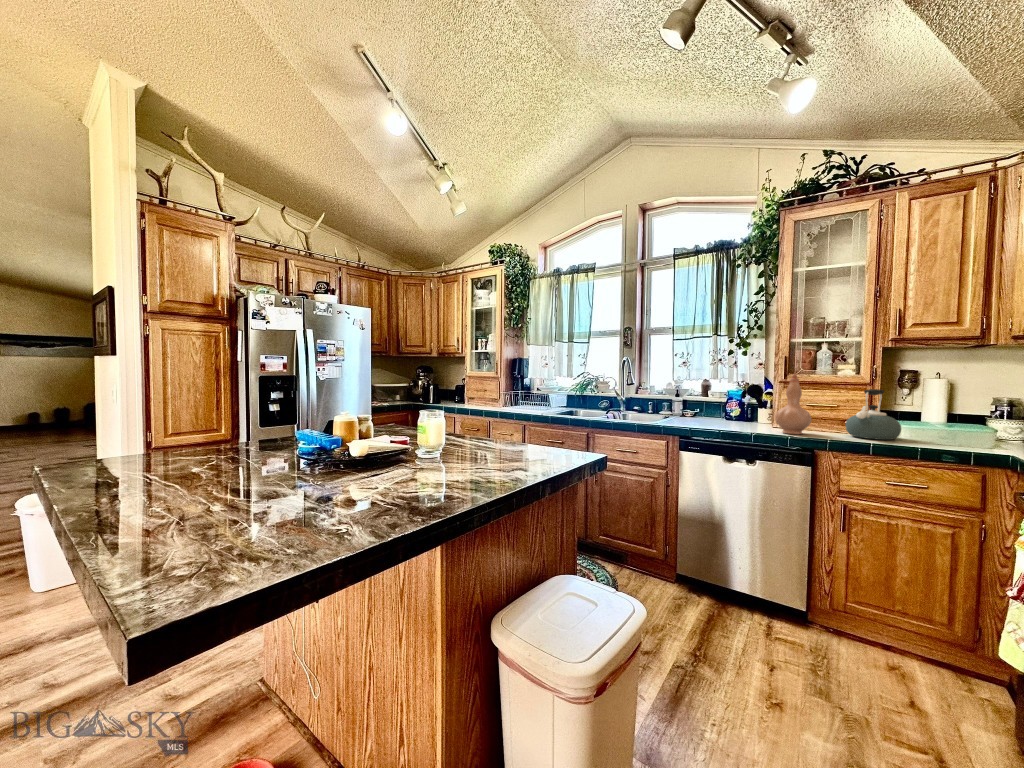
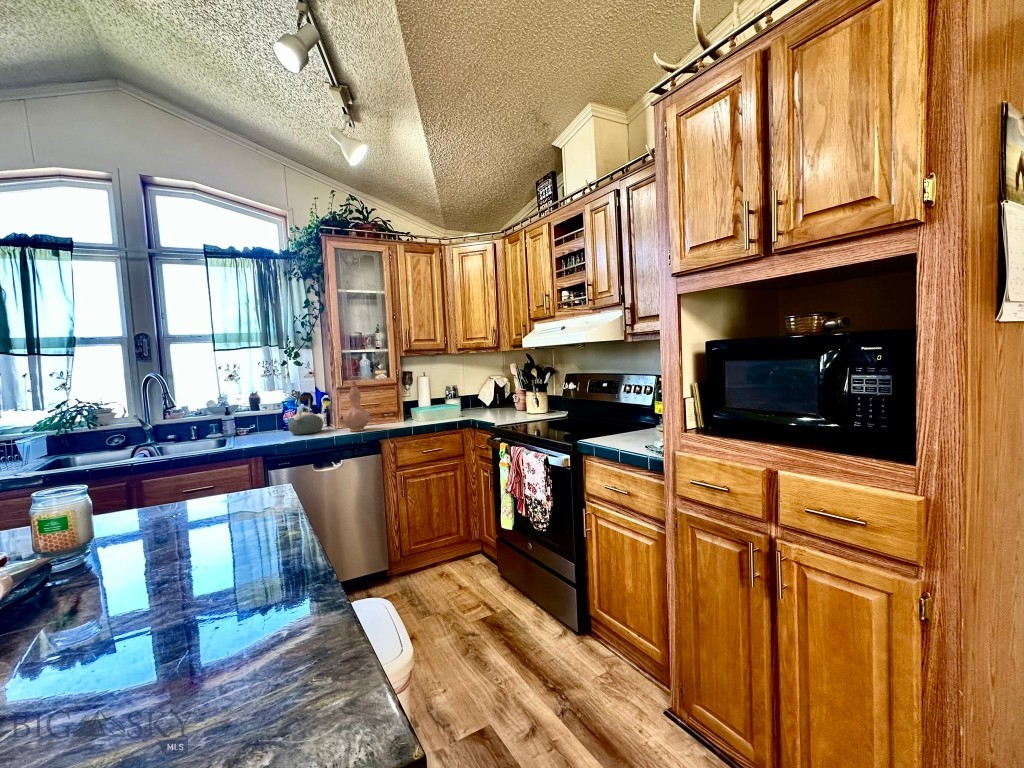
kettle: present [846,389,901,440] -> present [288,396,323,435]

